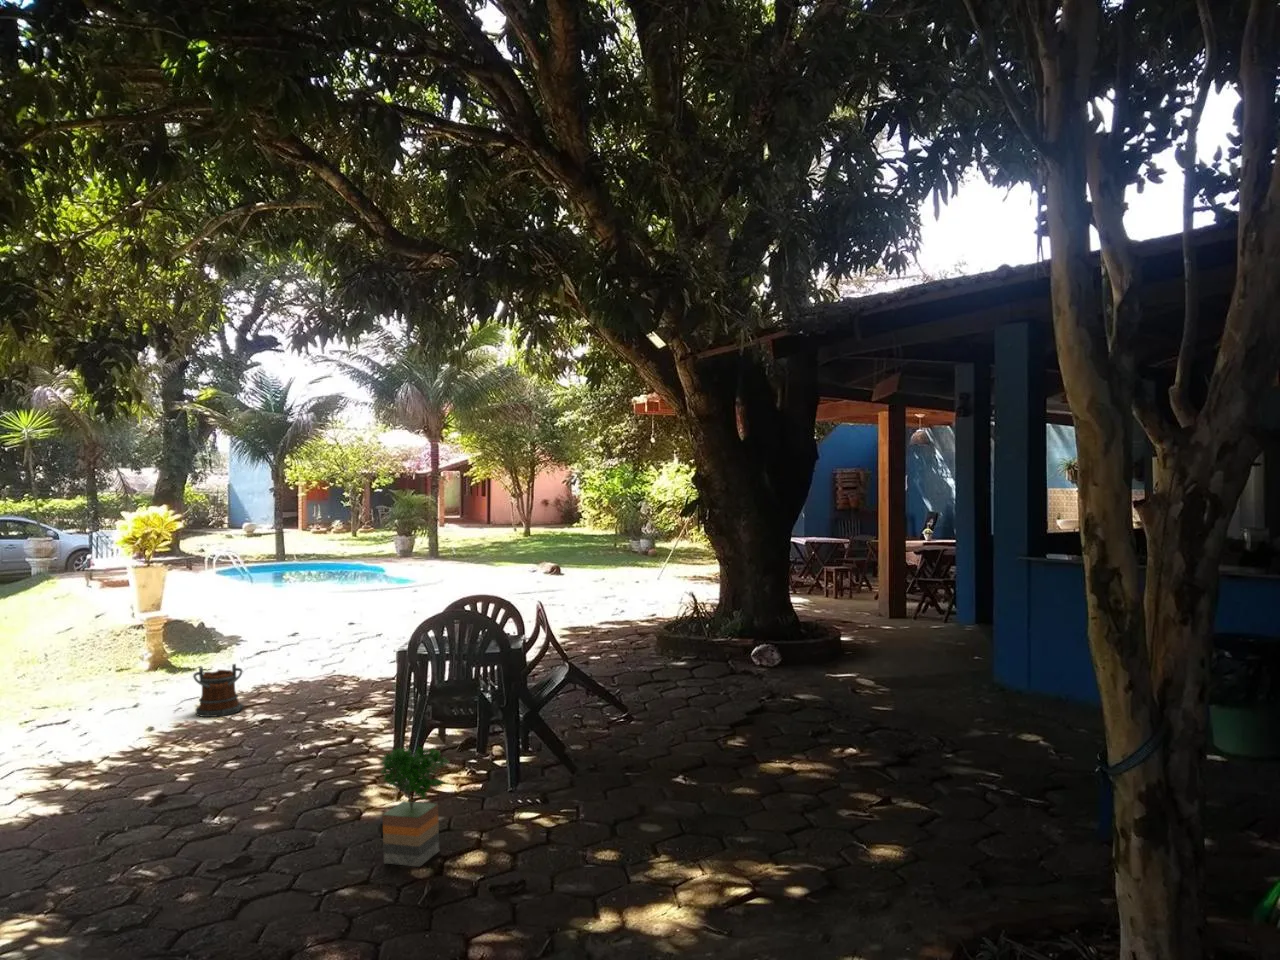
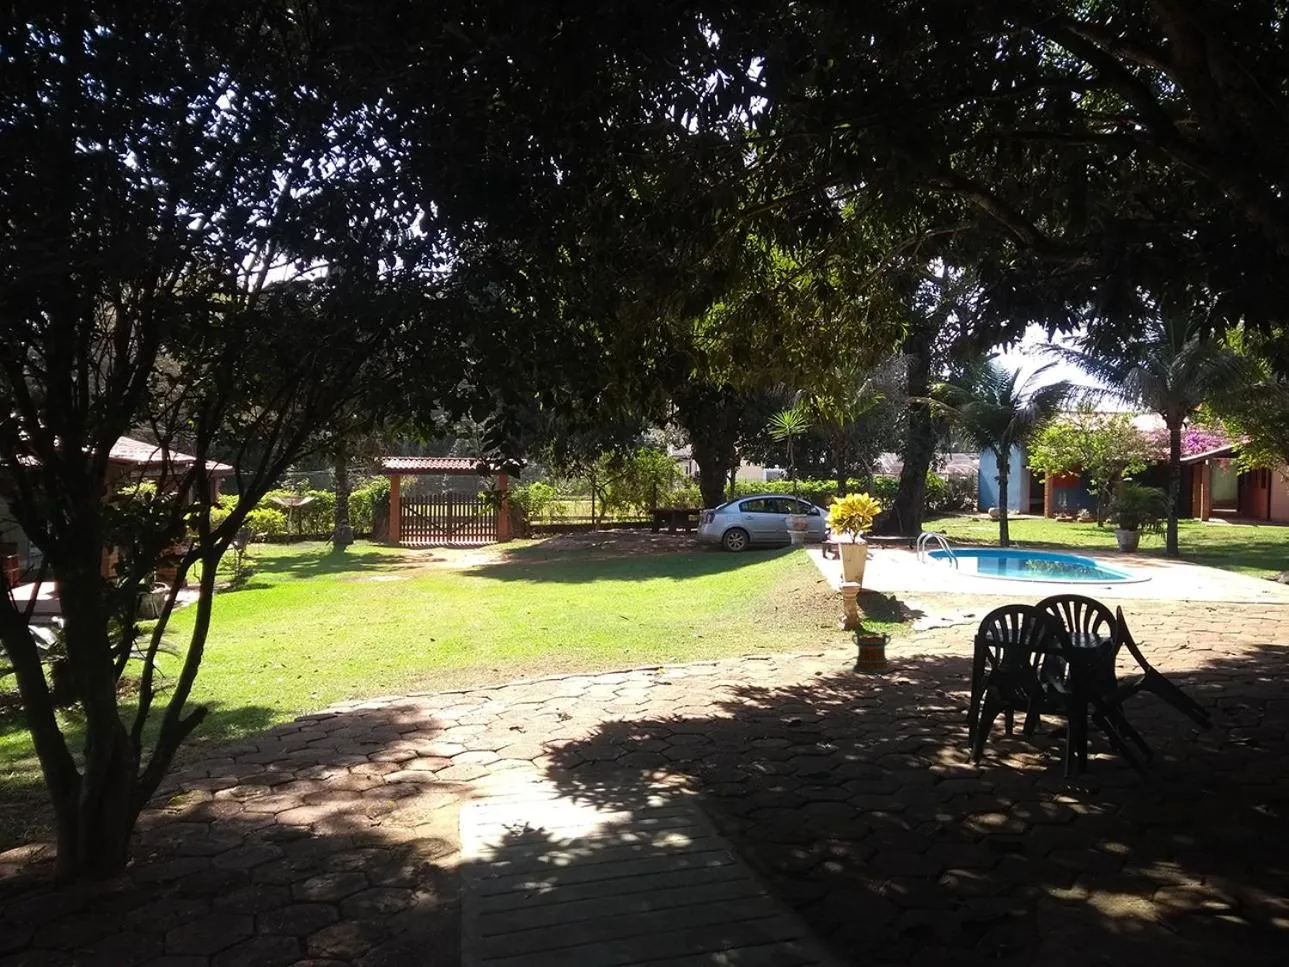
potted tree: present [381,747,449,867] -> none [919,709,984,812]

